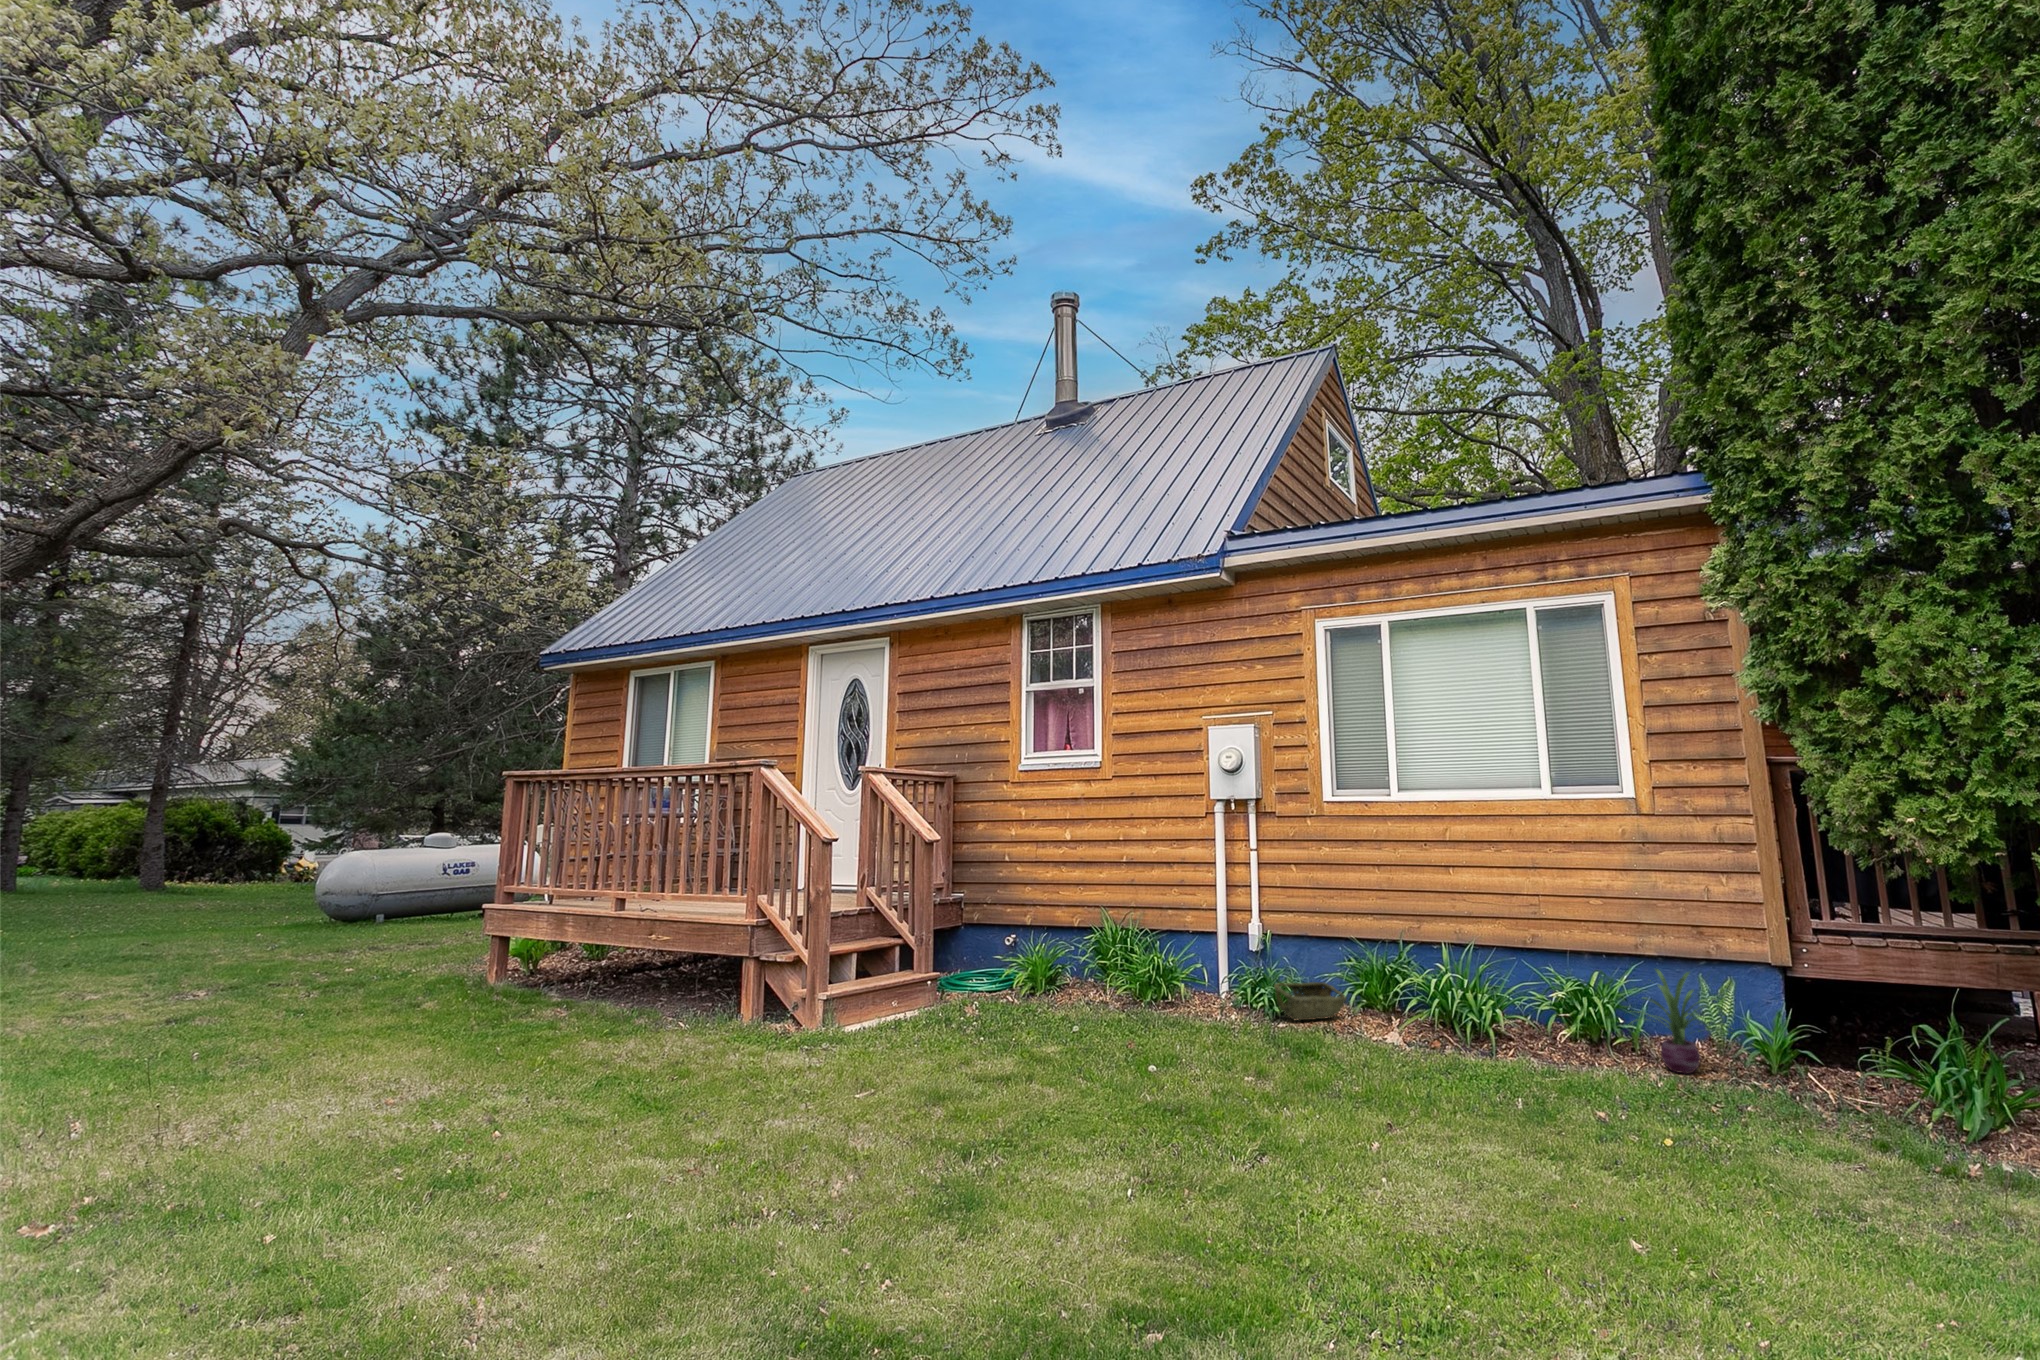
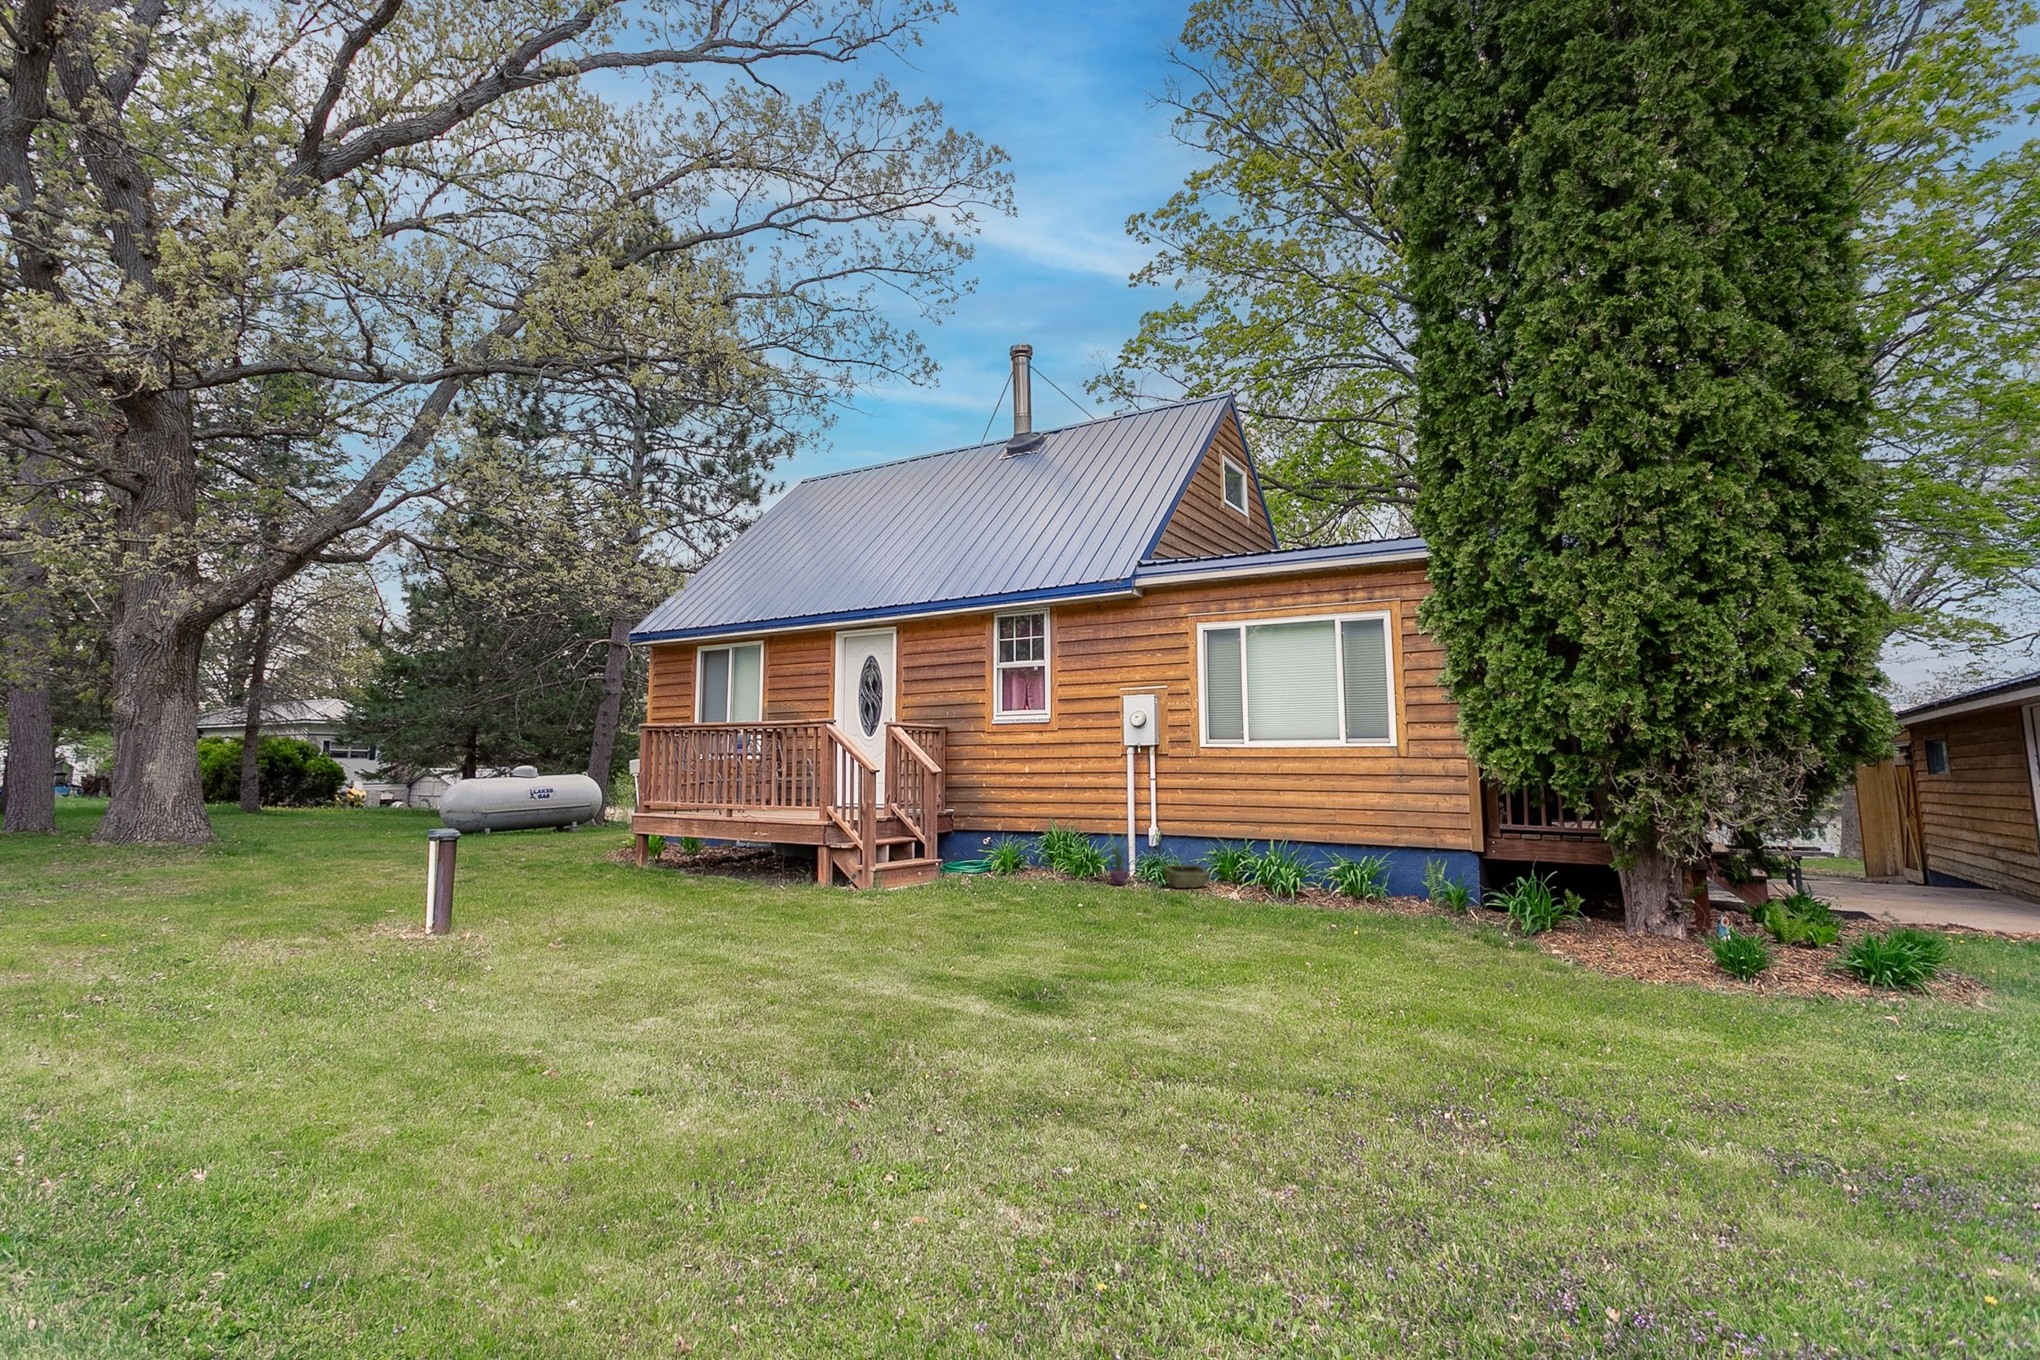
decorative plant: present [1628,969,1735,1074] -> present [1110,835,1132,885]

